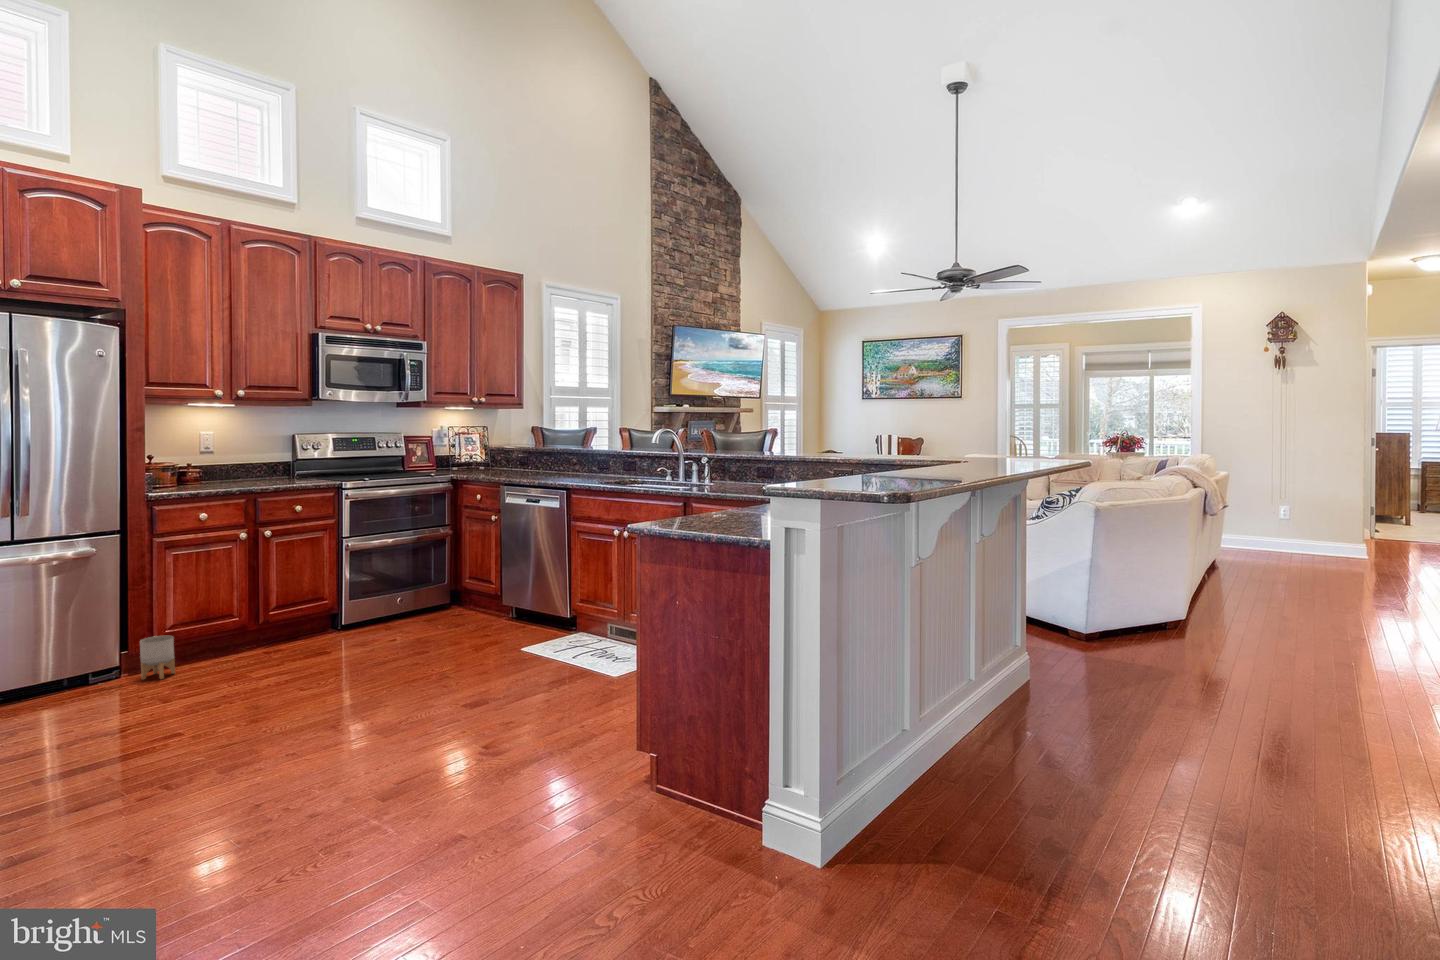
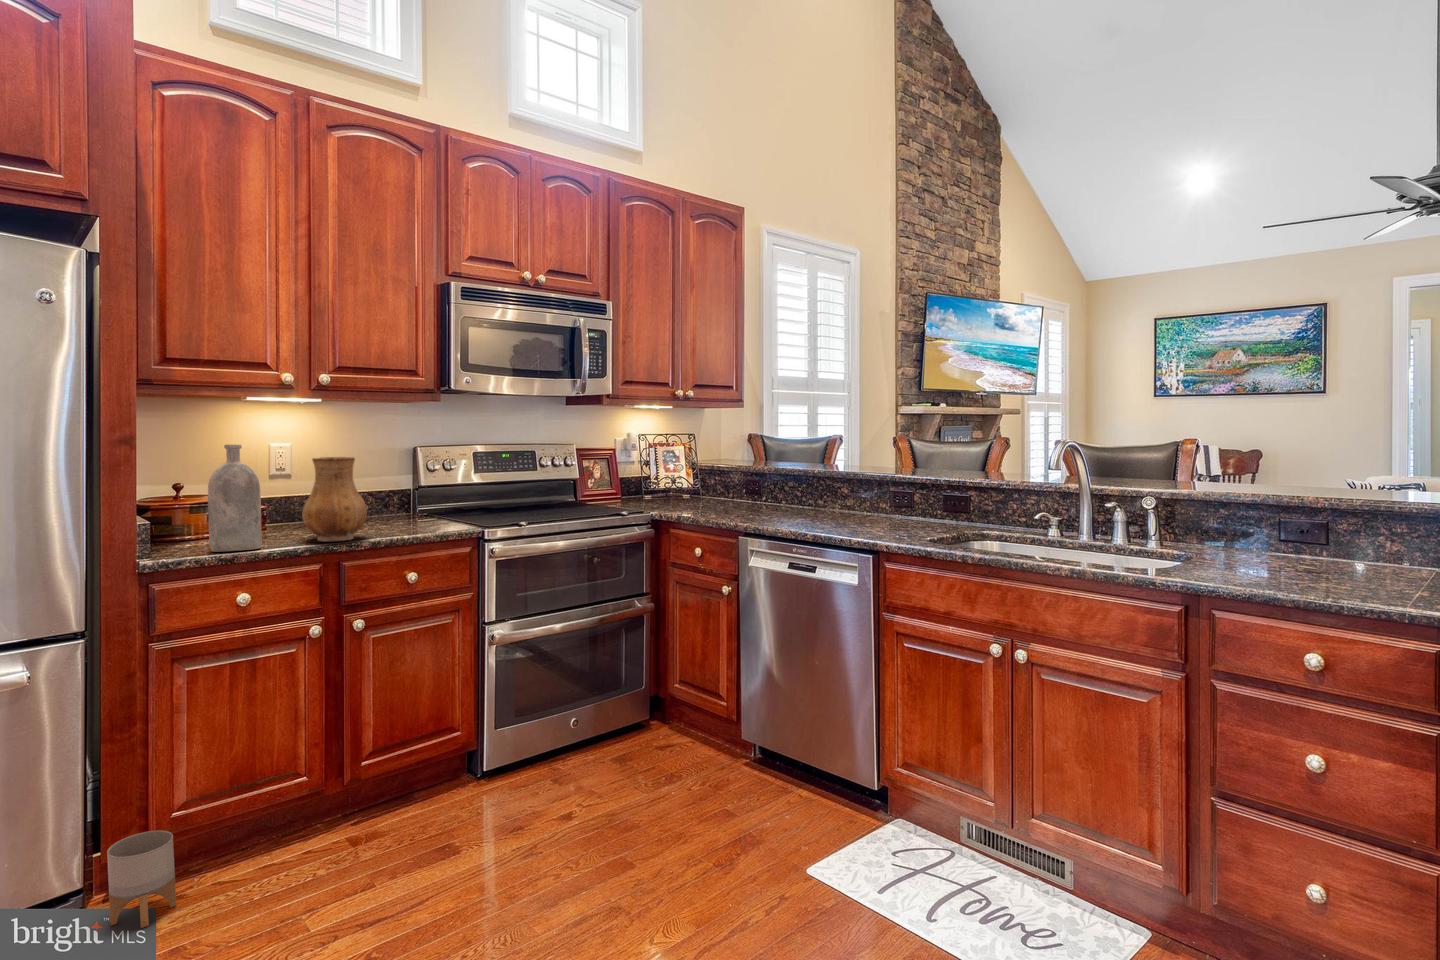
bottle: none [182,432,212,491] -> present [208,444,262,552]
ceramic pitcher: none [233,440,272,487] -> present [302,457,367,541]

